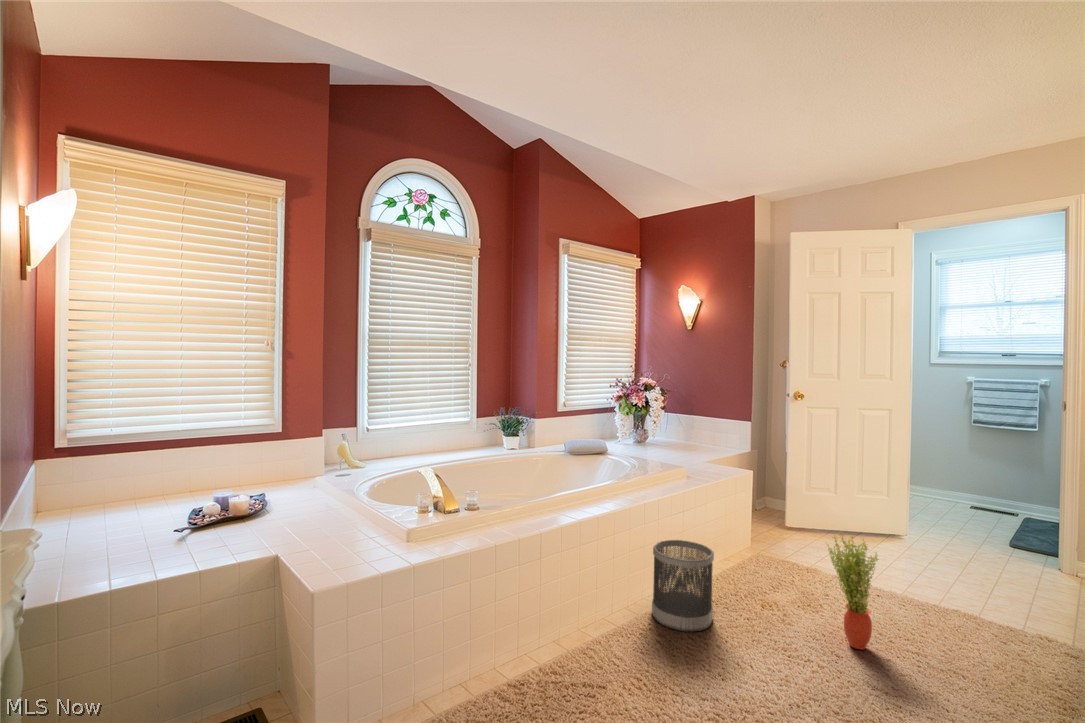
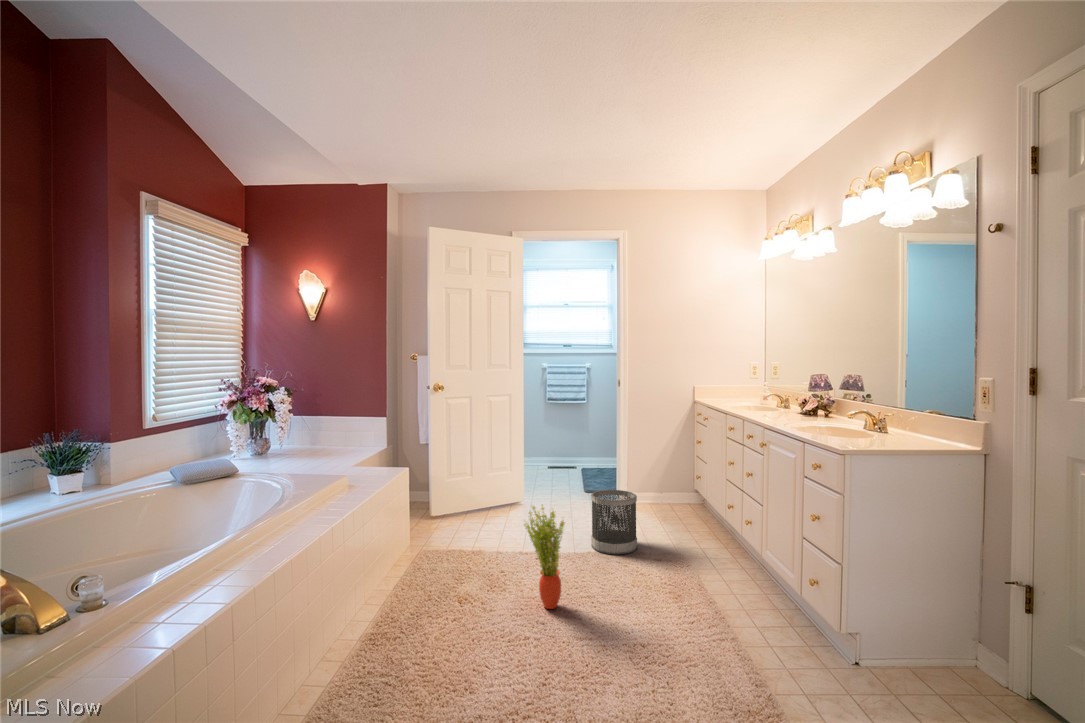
wastebasket: present [652,540,714,632] -> present [591,490,637,554]

